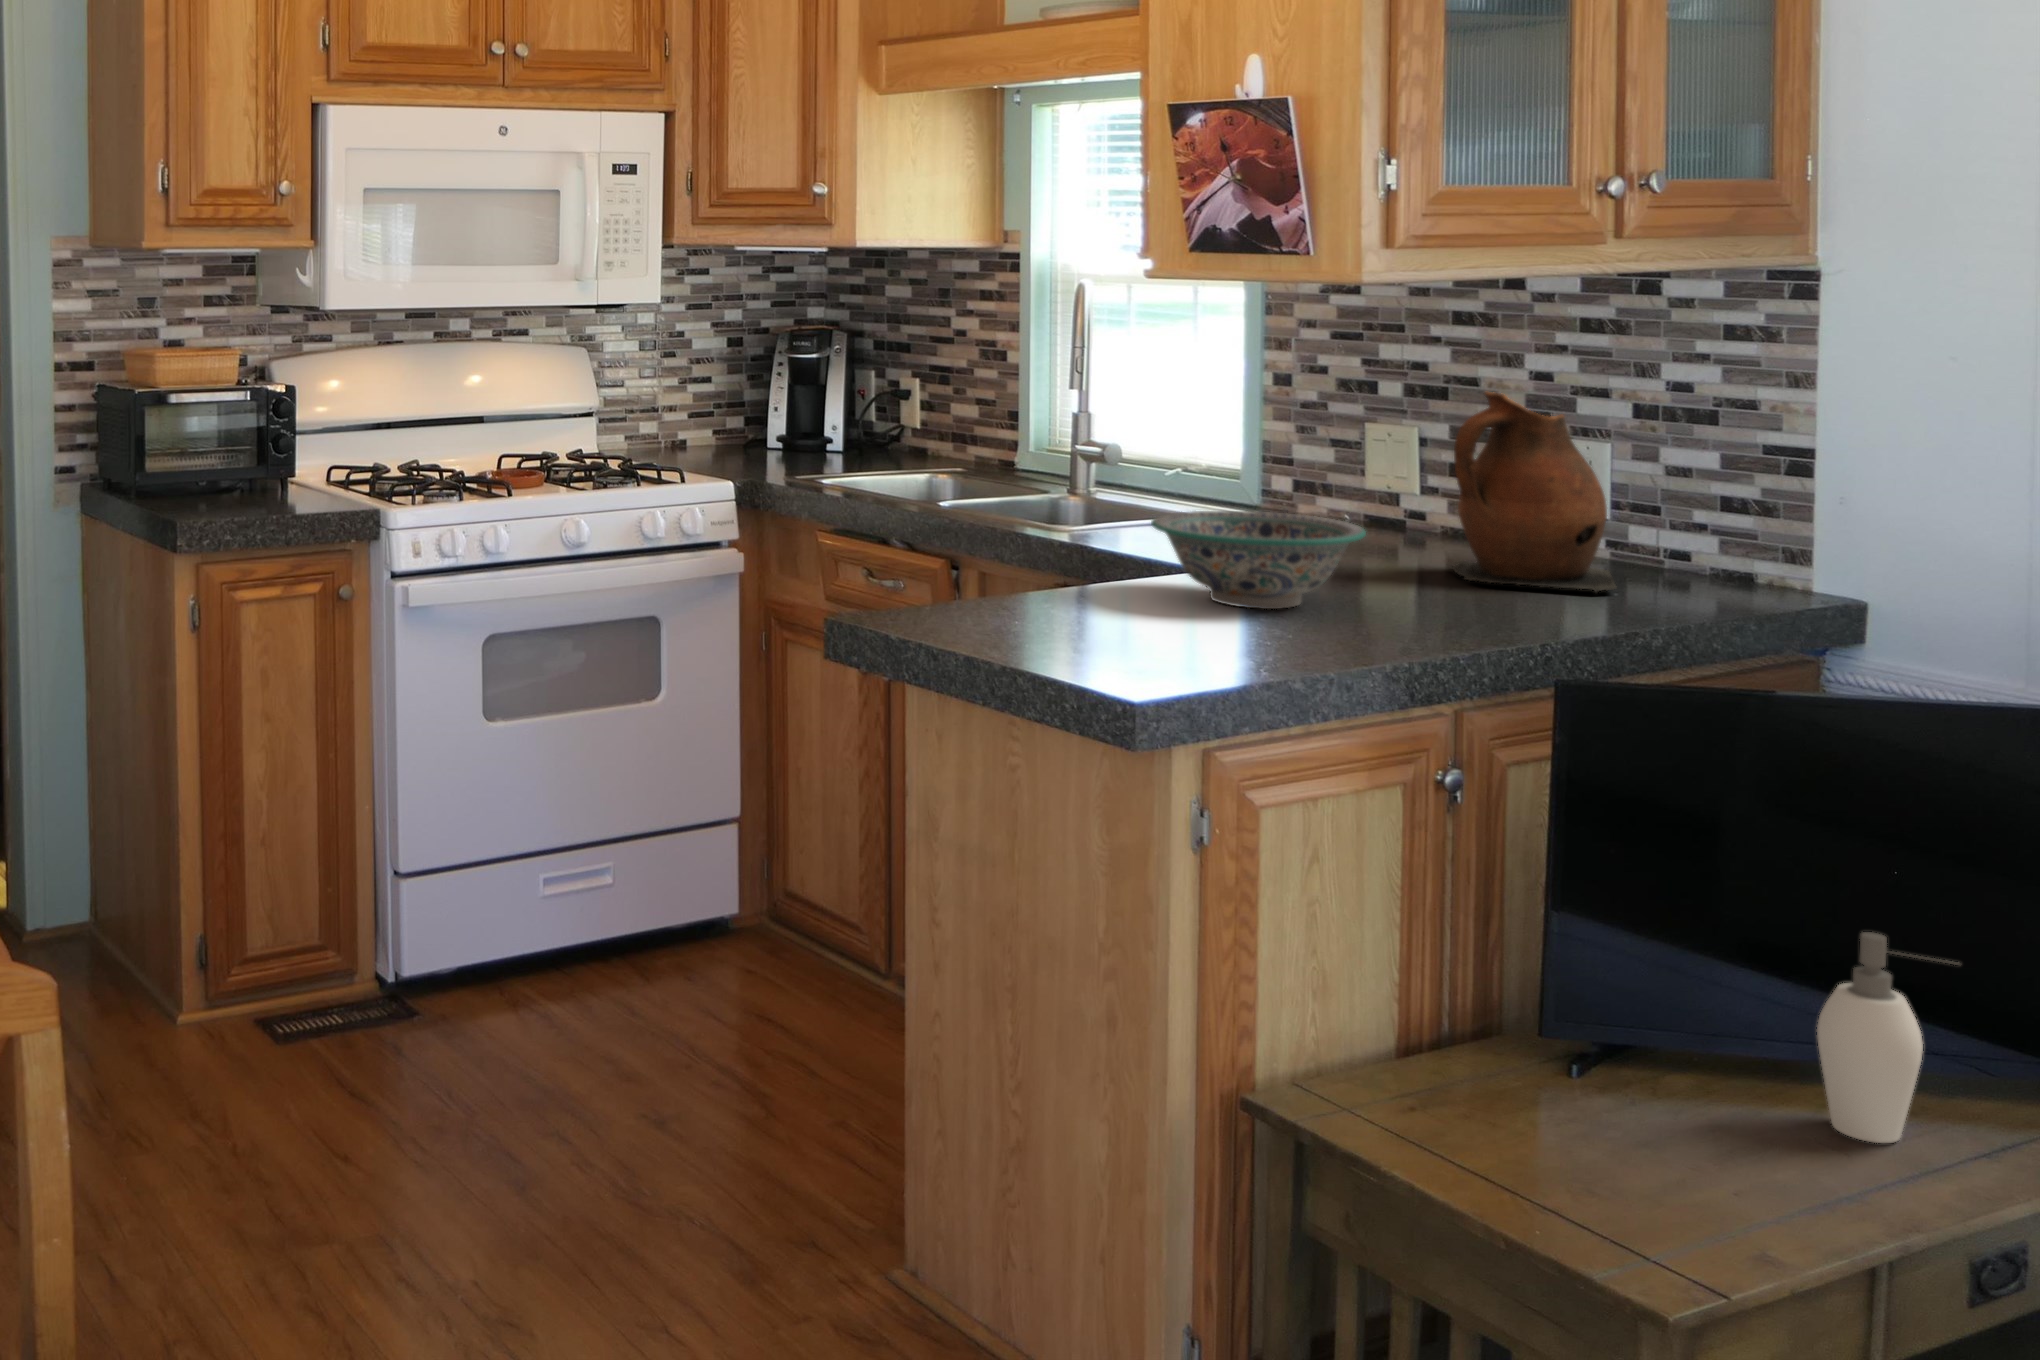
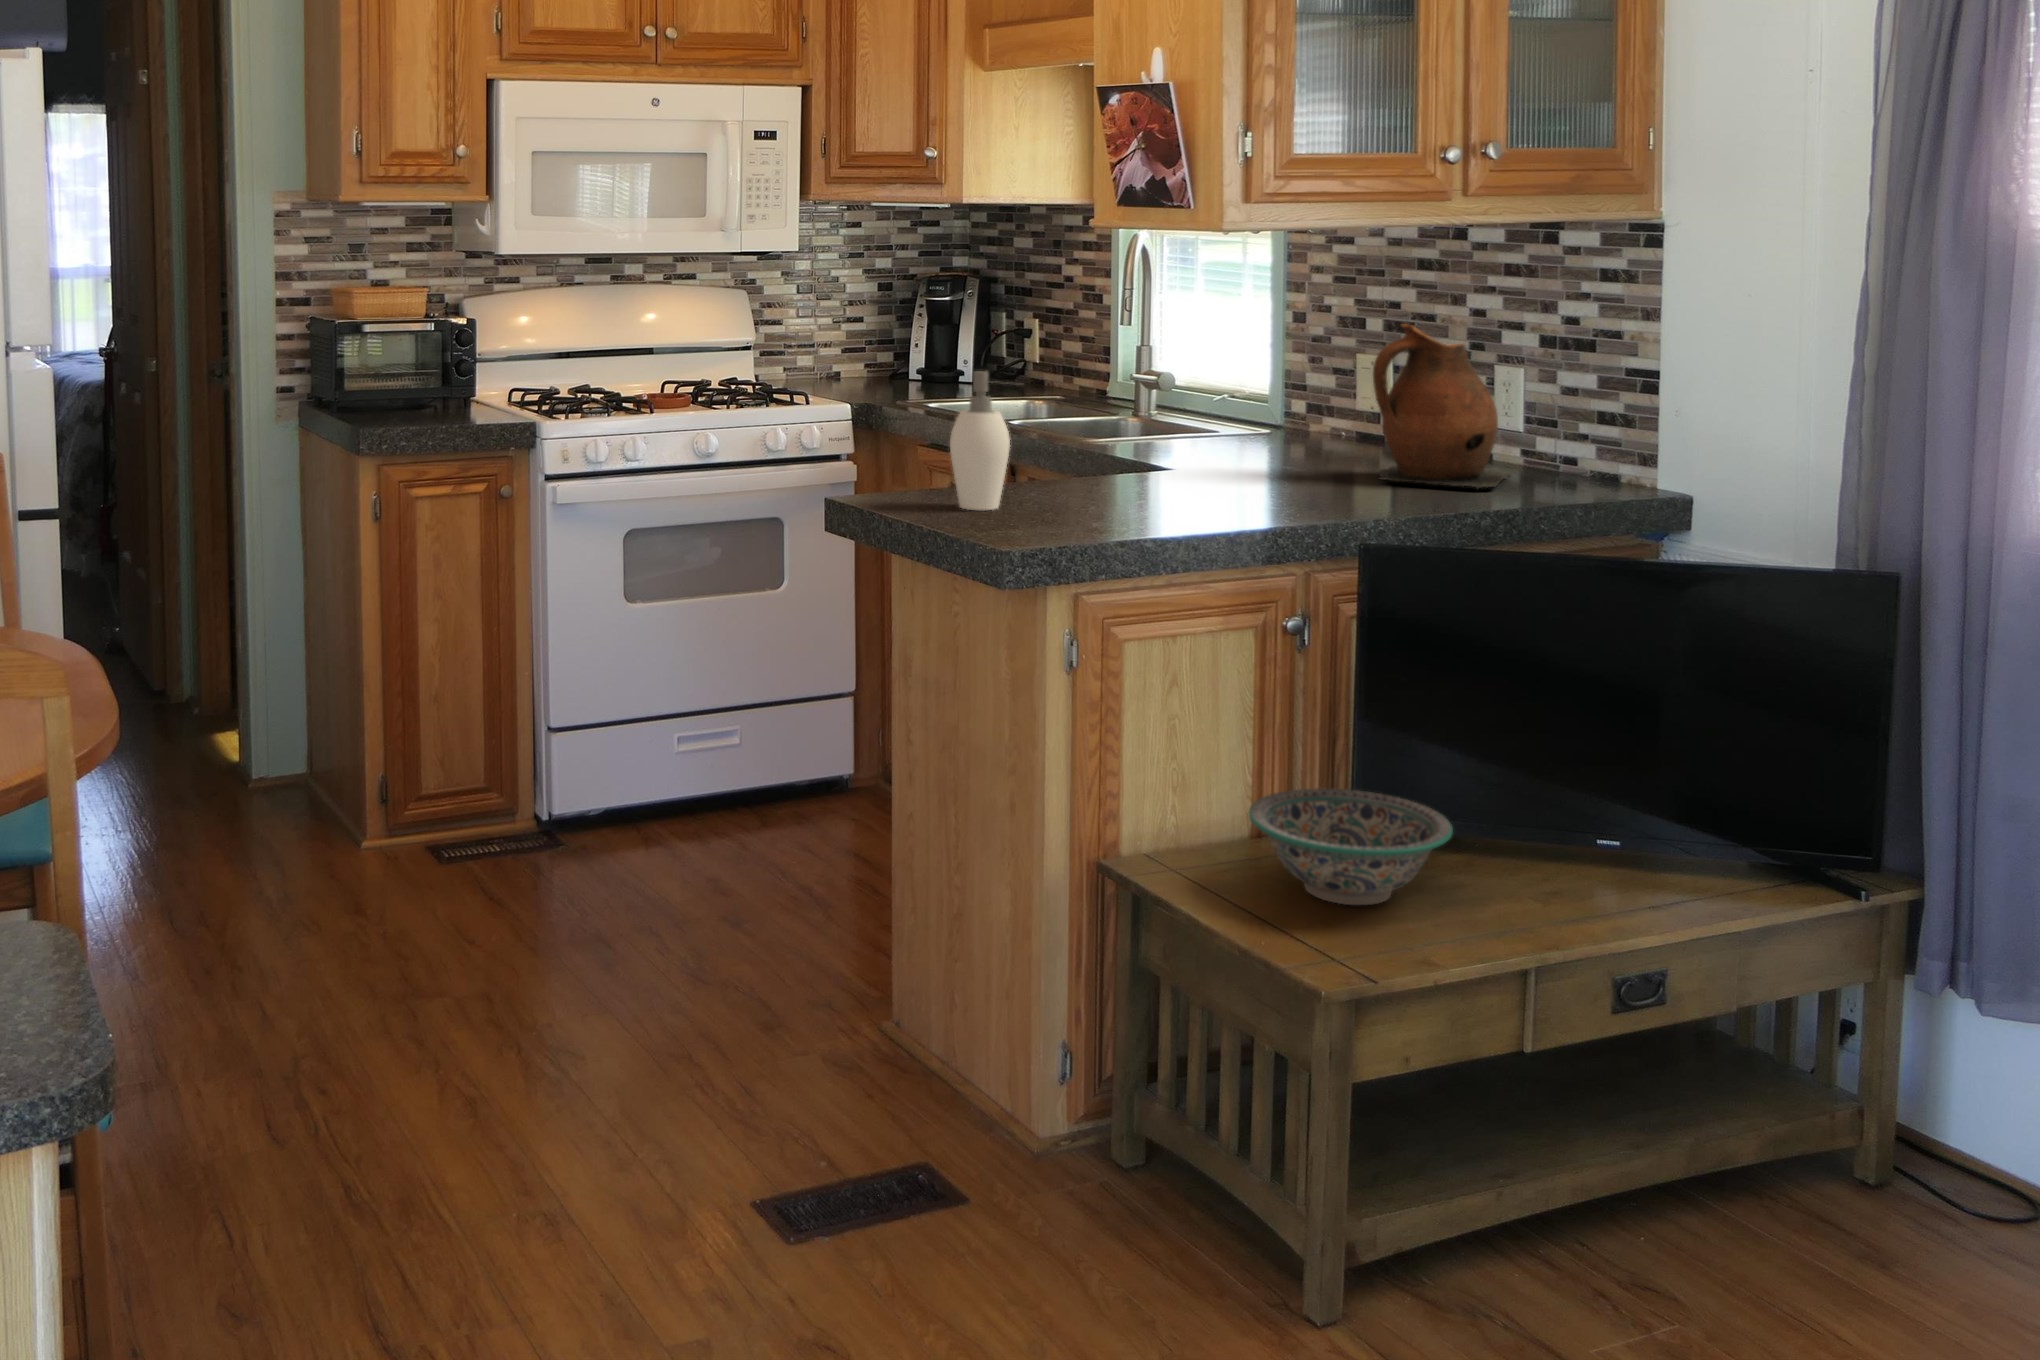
decorative bowl: present [1151,511,1366,609] -> present [1249,788,1453,905]
soap dispenser: present [1817,932,1958,1143] -> present [950,371,1010,510]

